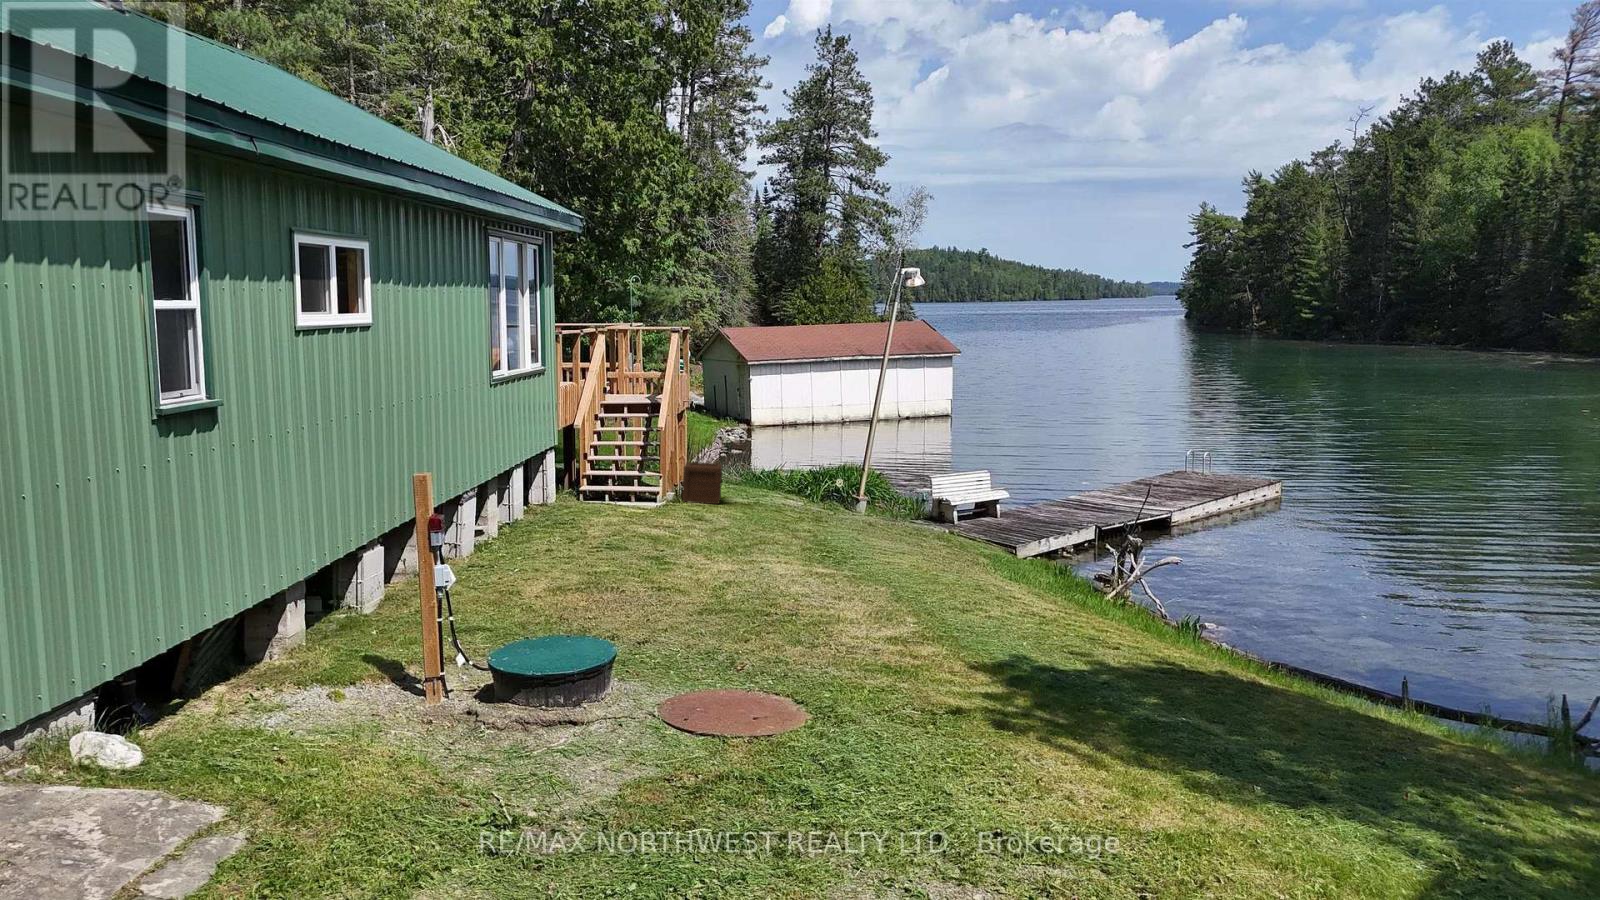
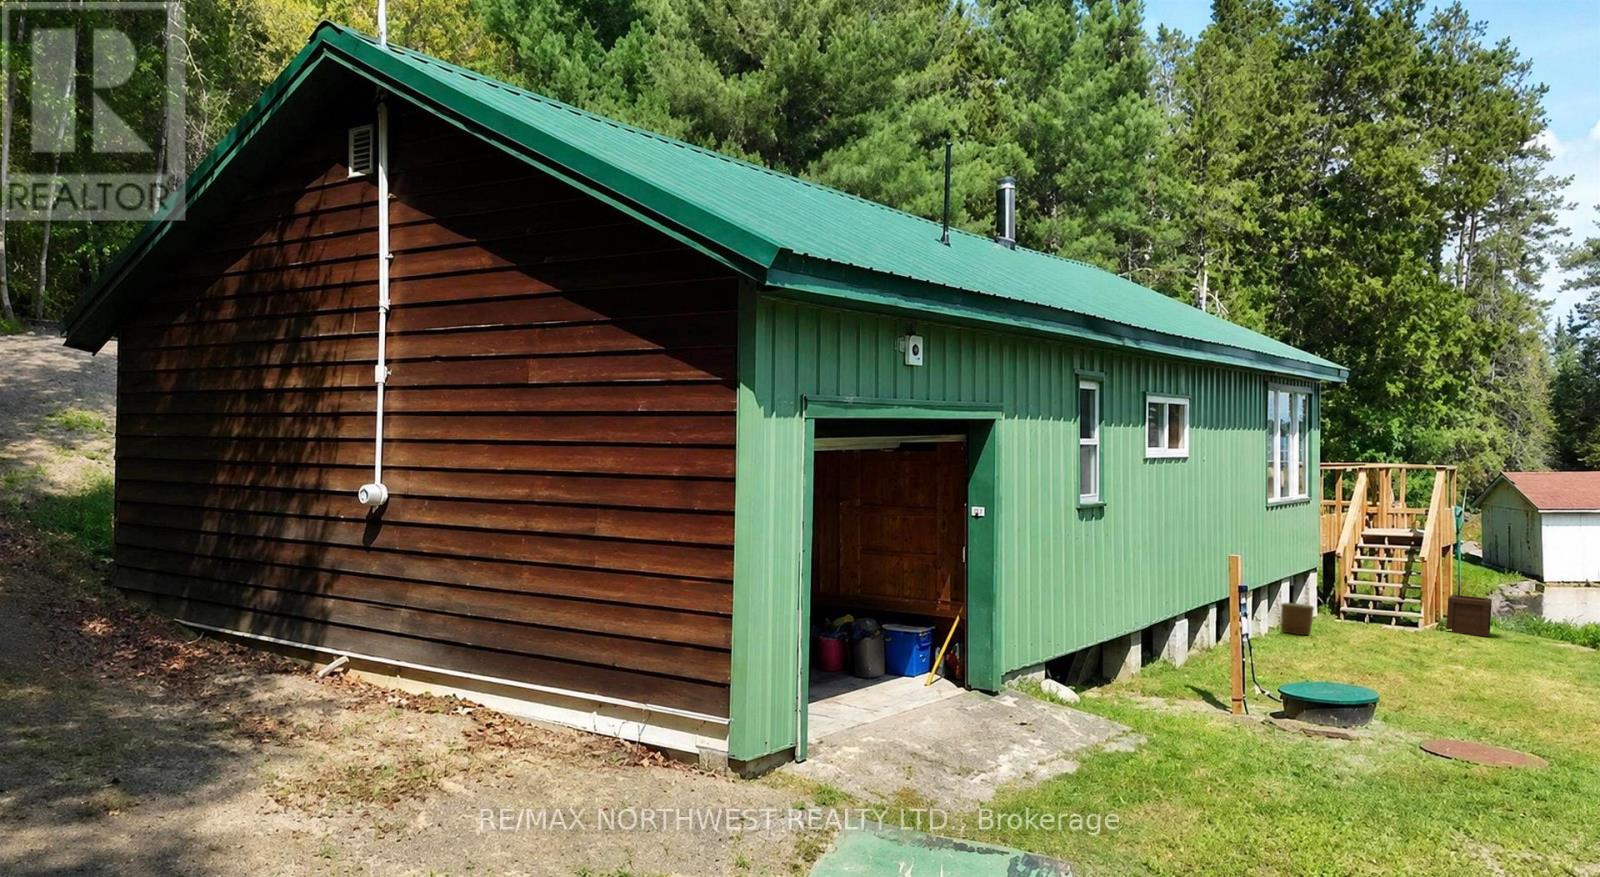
woven basket: none [513,493,549,530] -> present [1281,603,1314,635]

